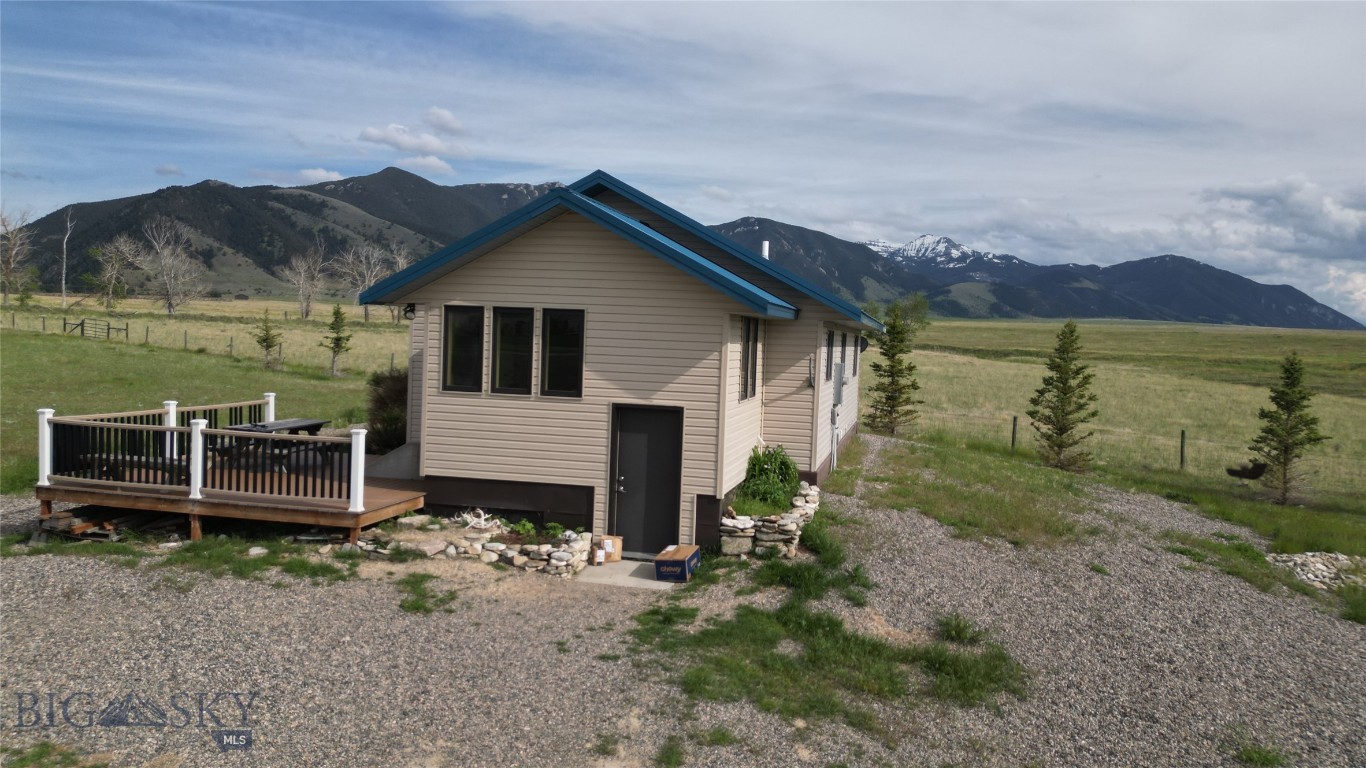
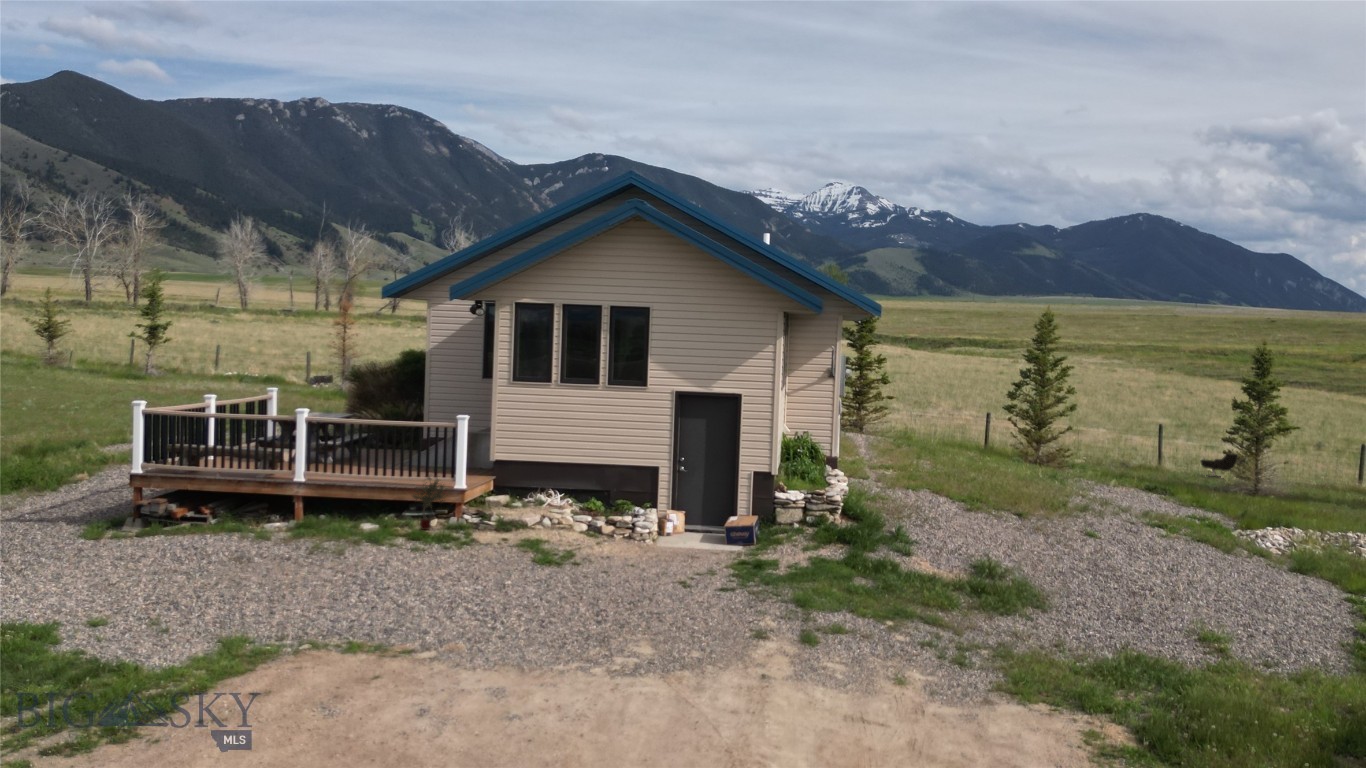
potted tree: none [314,495,350,556] -> present [413,477,445,530]

